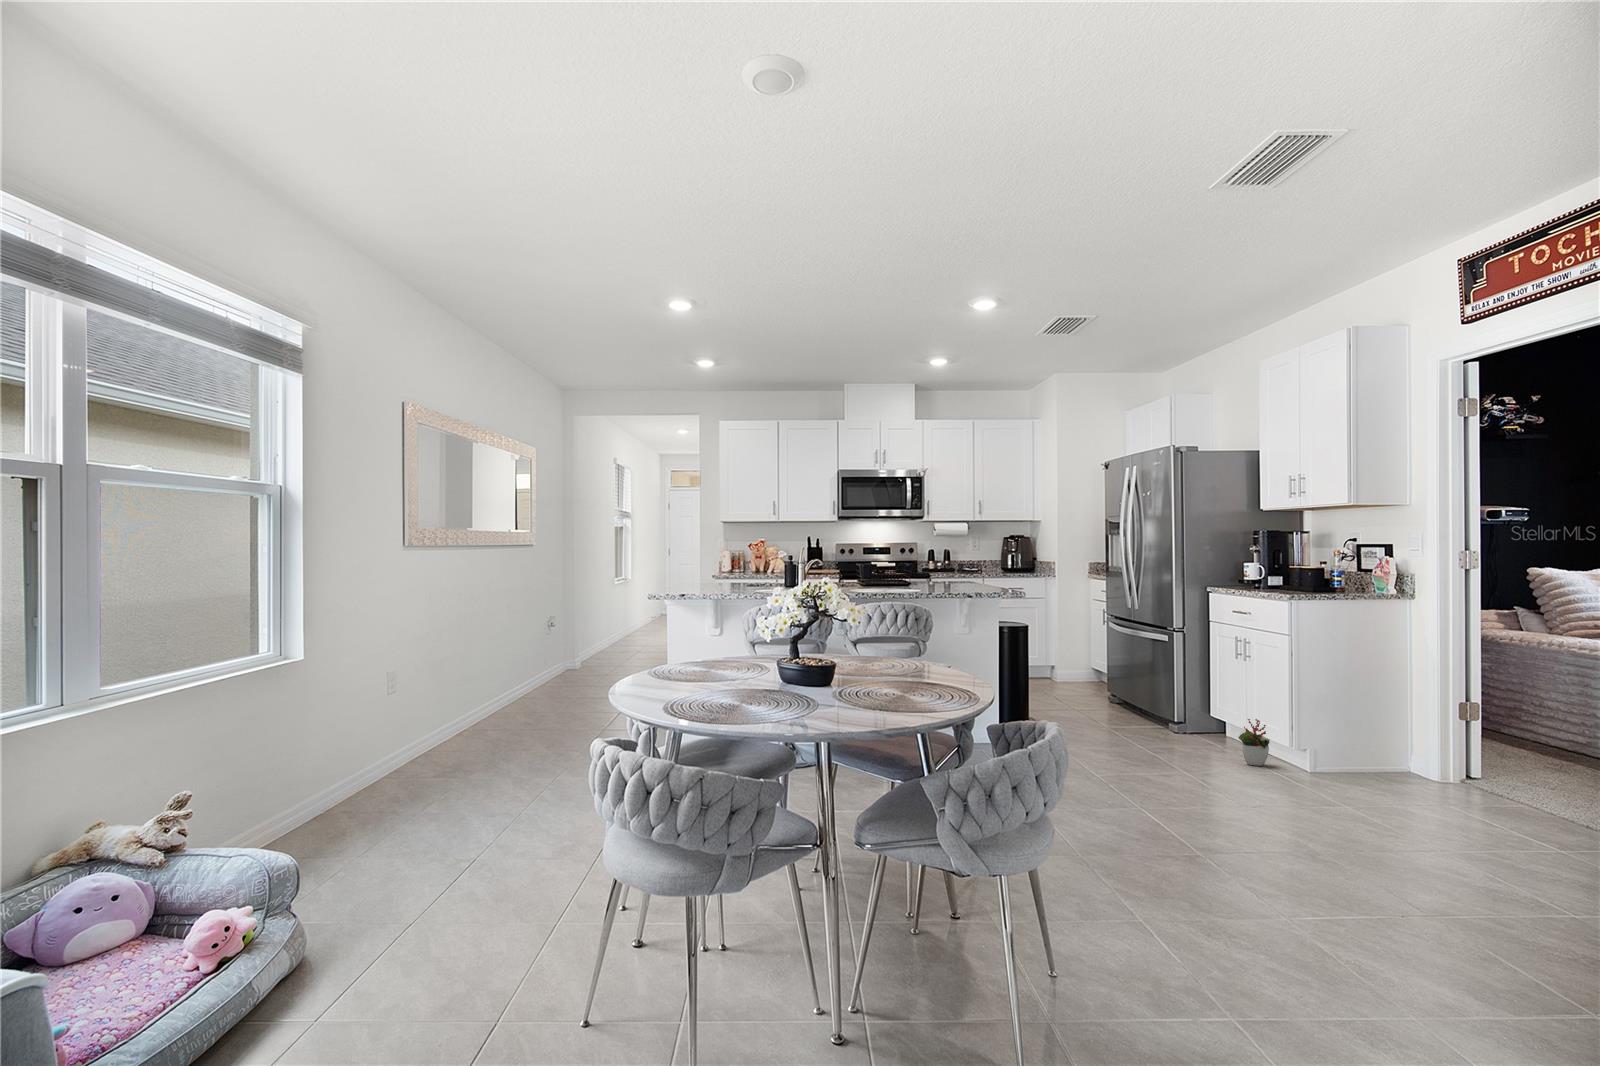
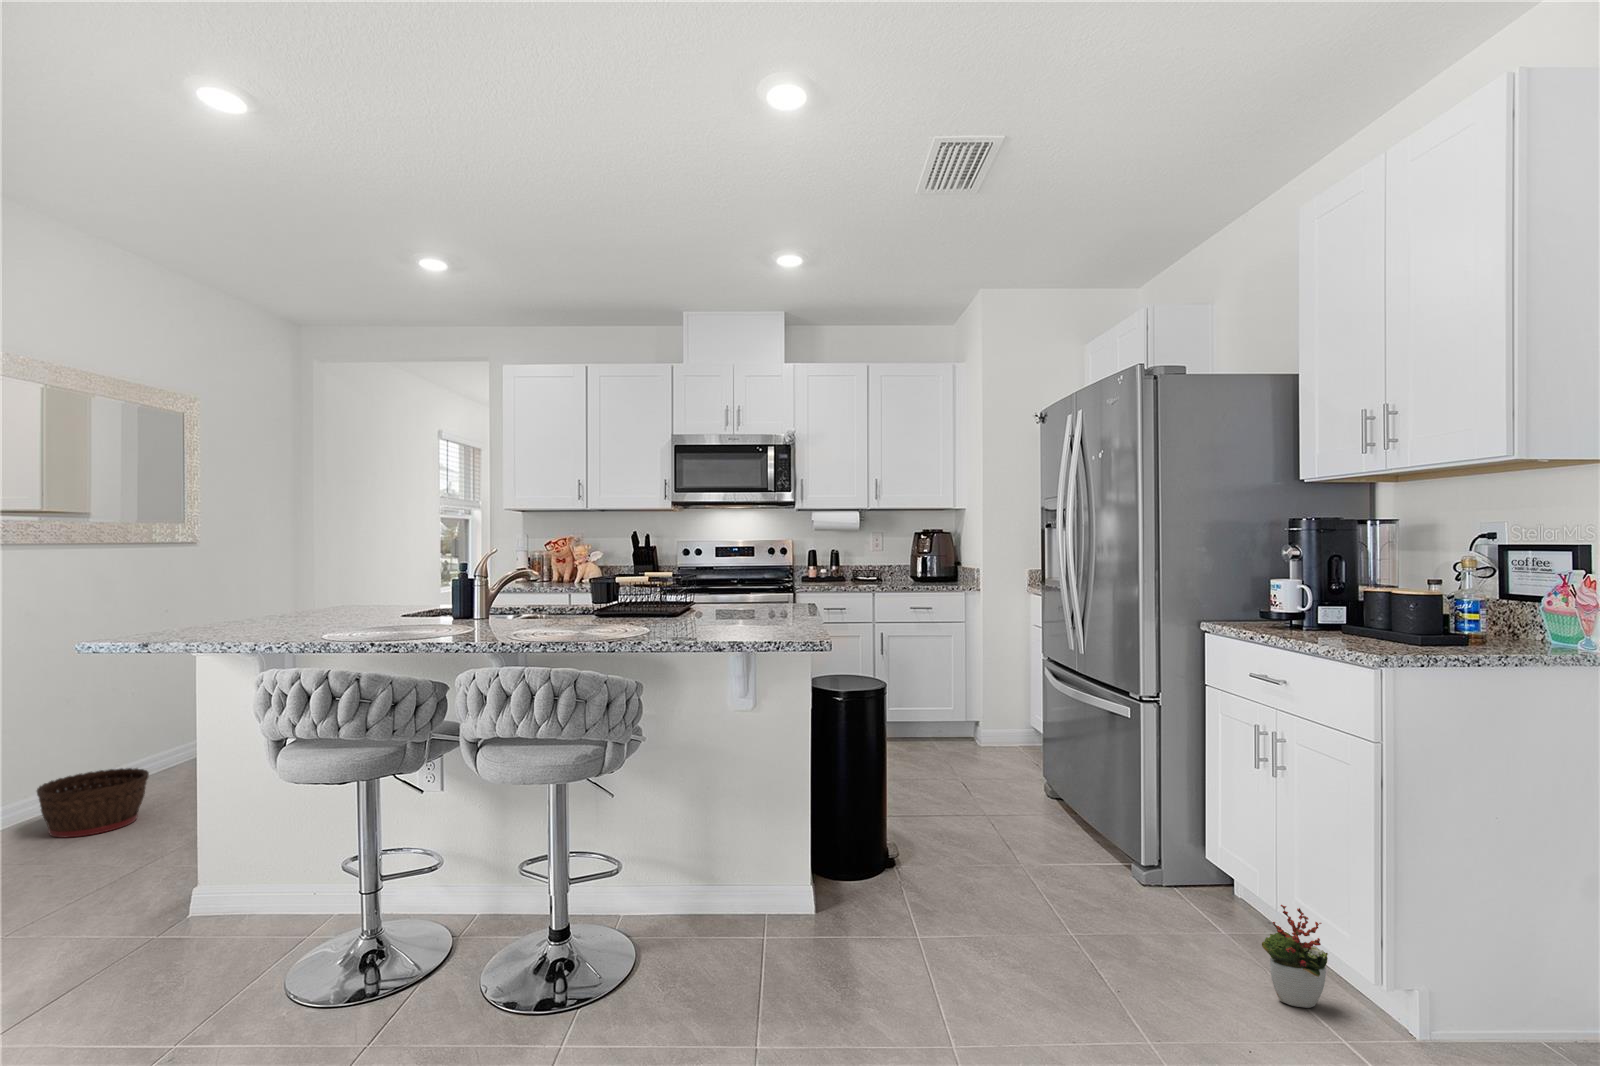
basket: none [514,682,567,718] -> present [37,768,149,838]

